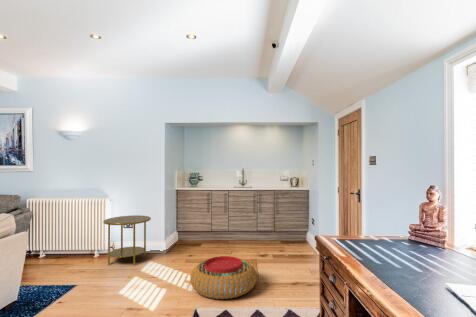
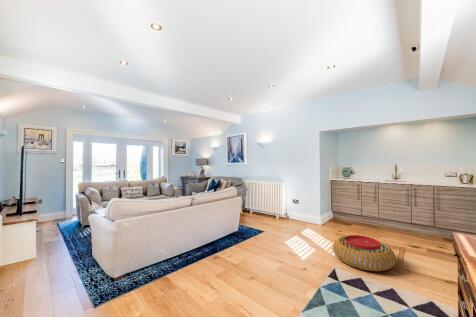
side table: present [103,215,151,265] -> none [279,195,310,228]

